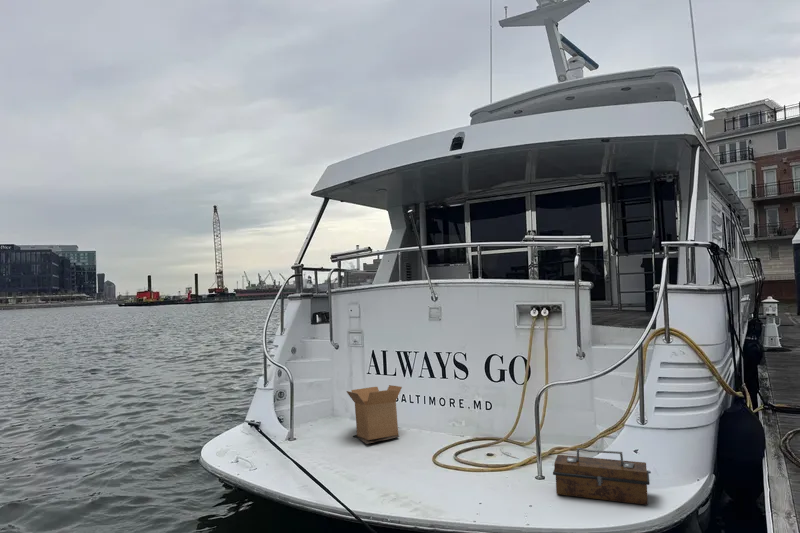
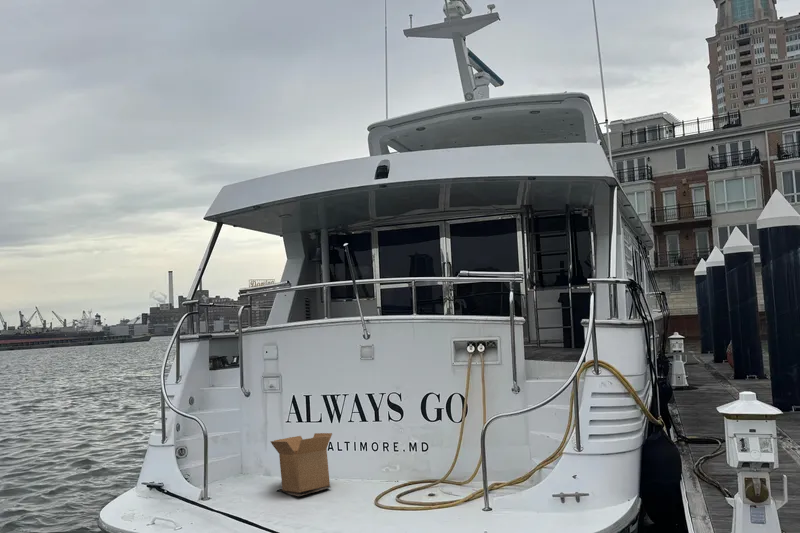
toolbox: present [553,448,650,505] -> none [503,475,589,522]

